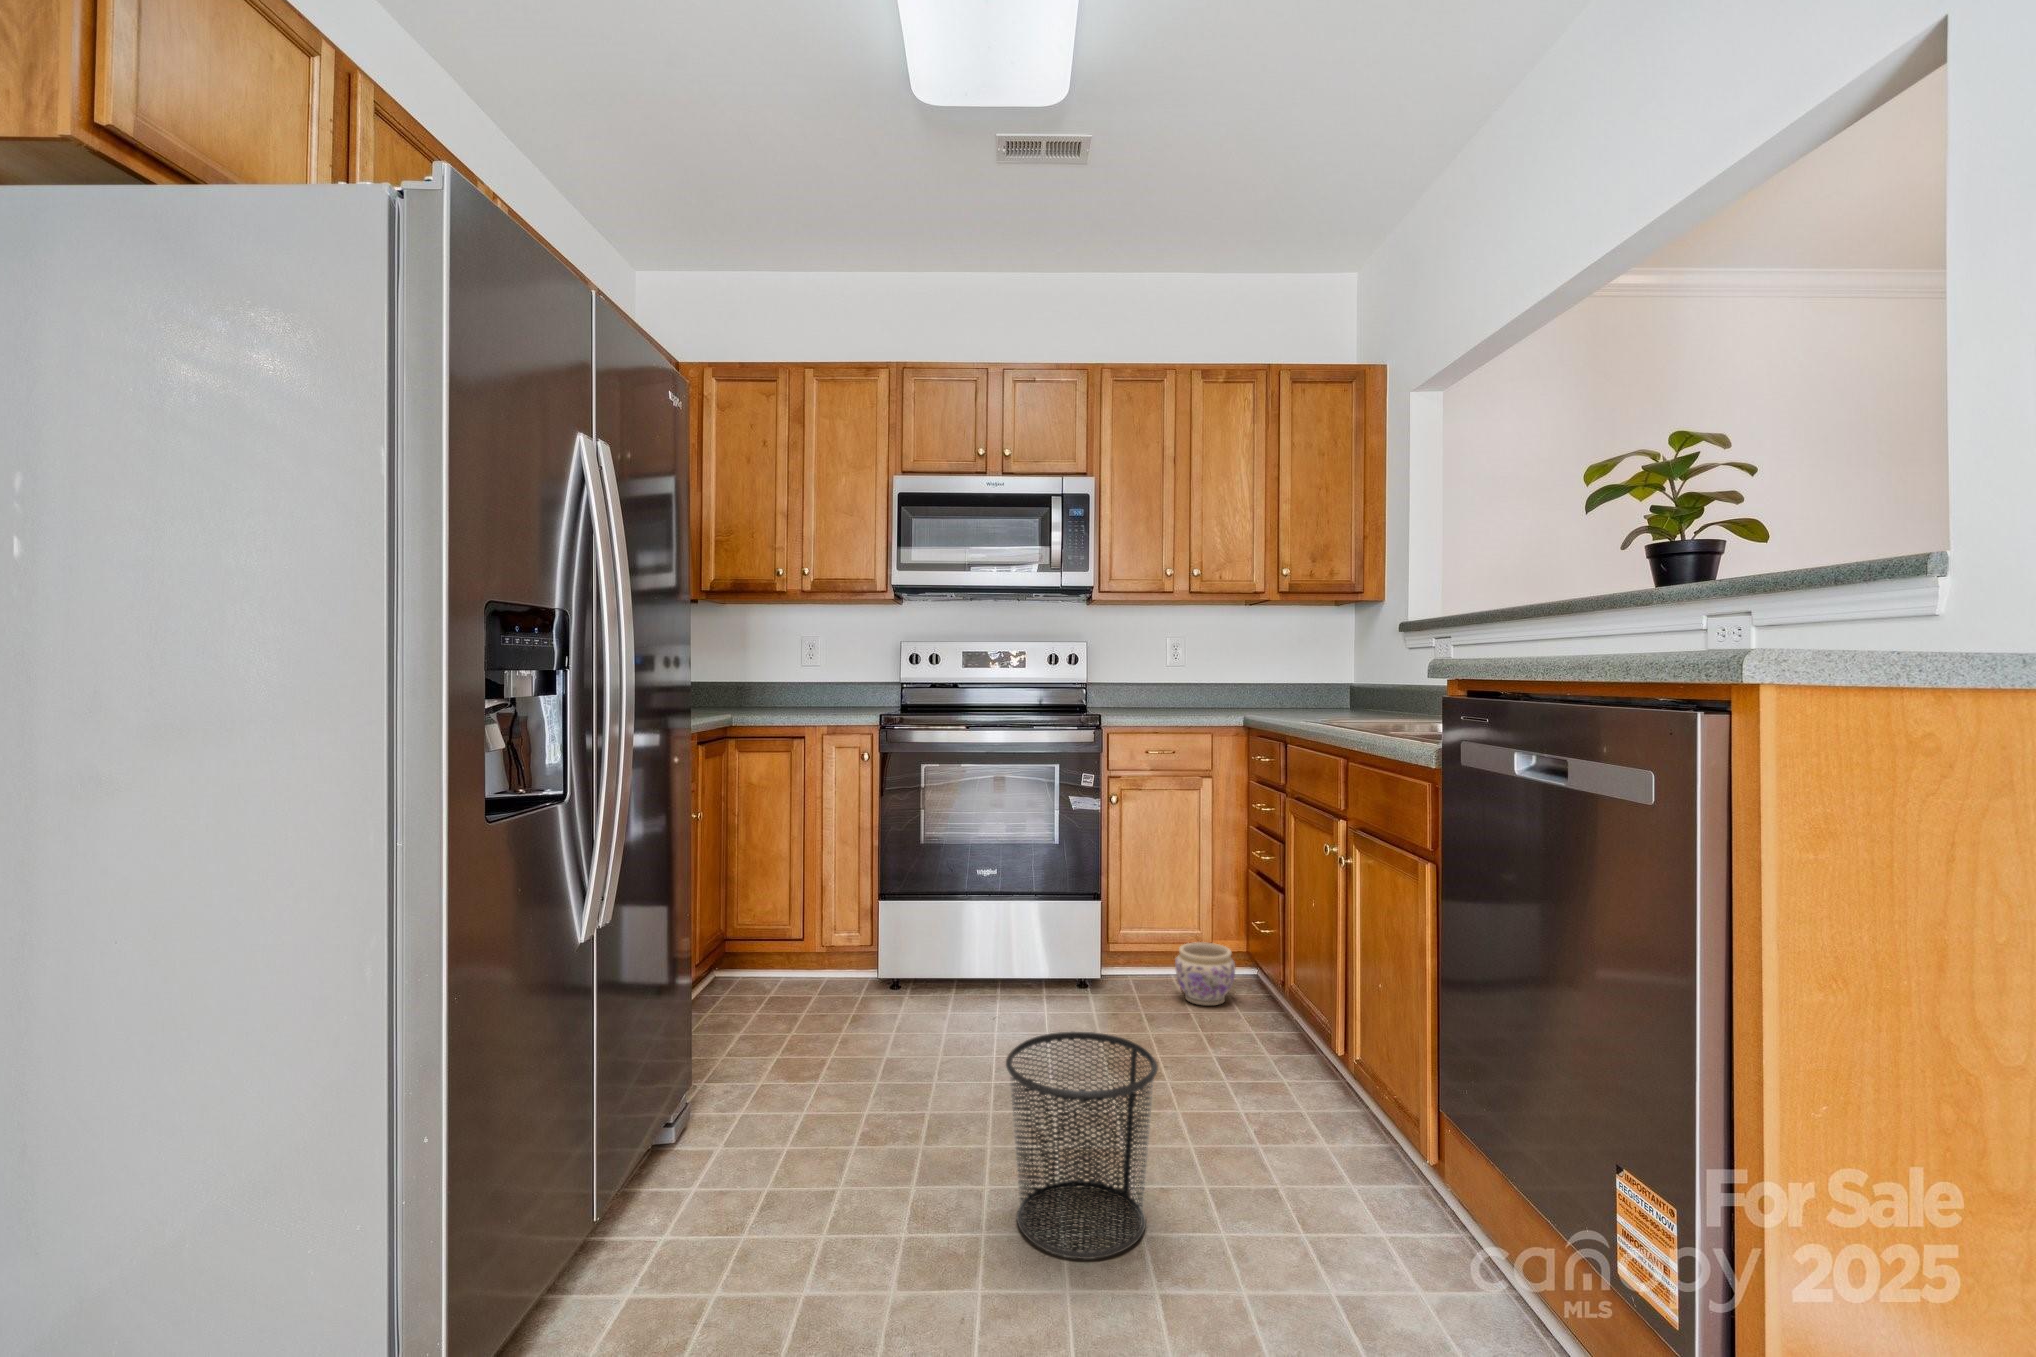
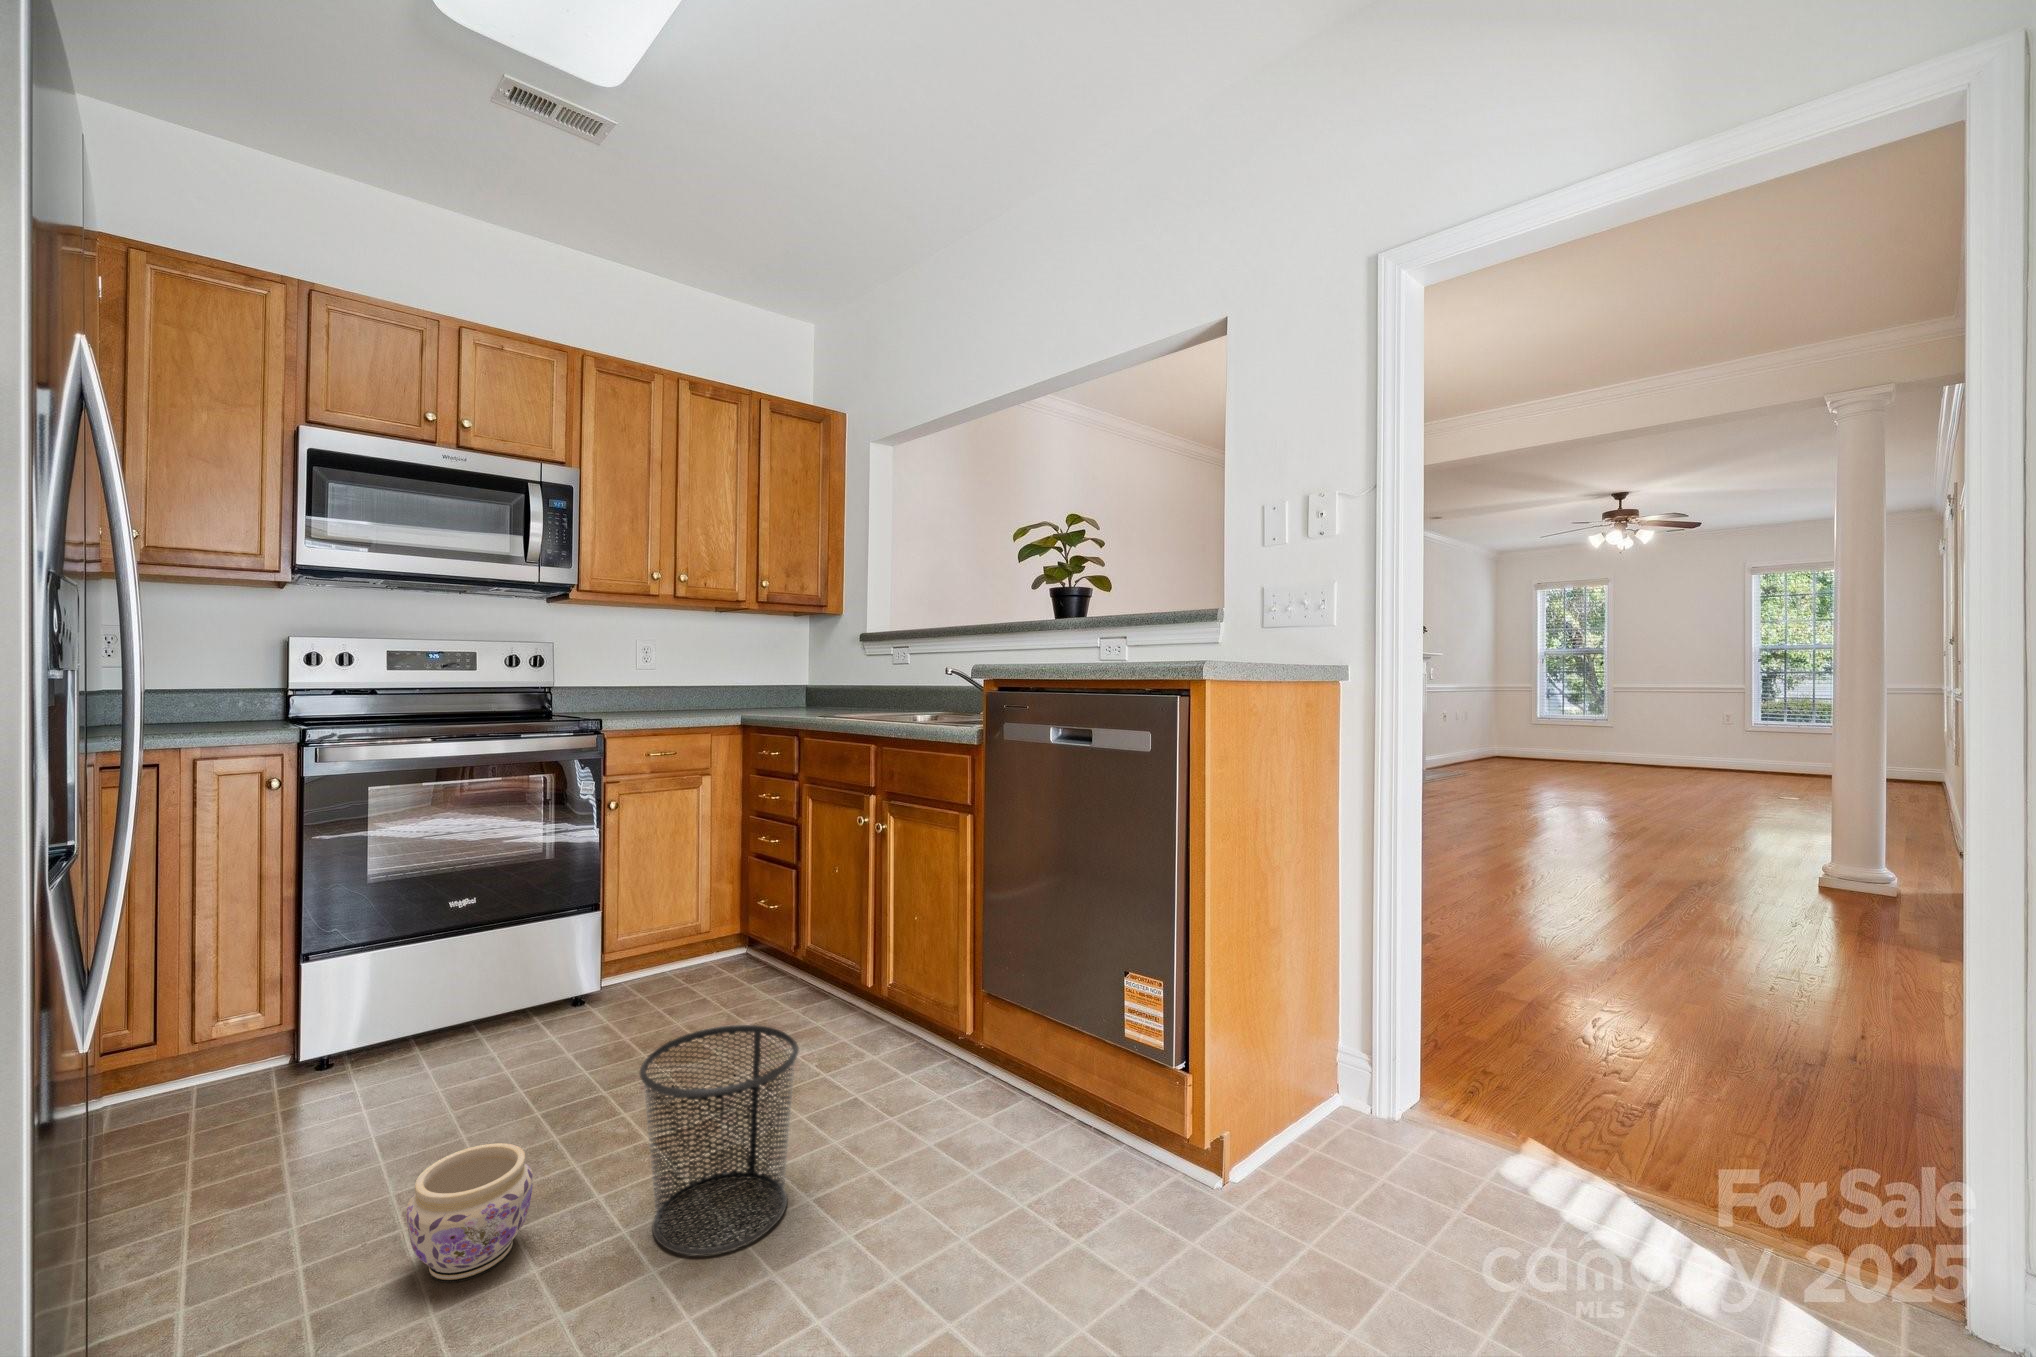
planter: present [1175,942,1235,1006] -> present [406,1143,533,1282]

